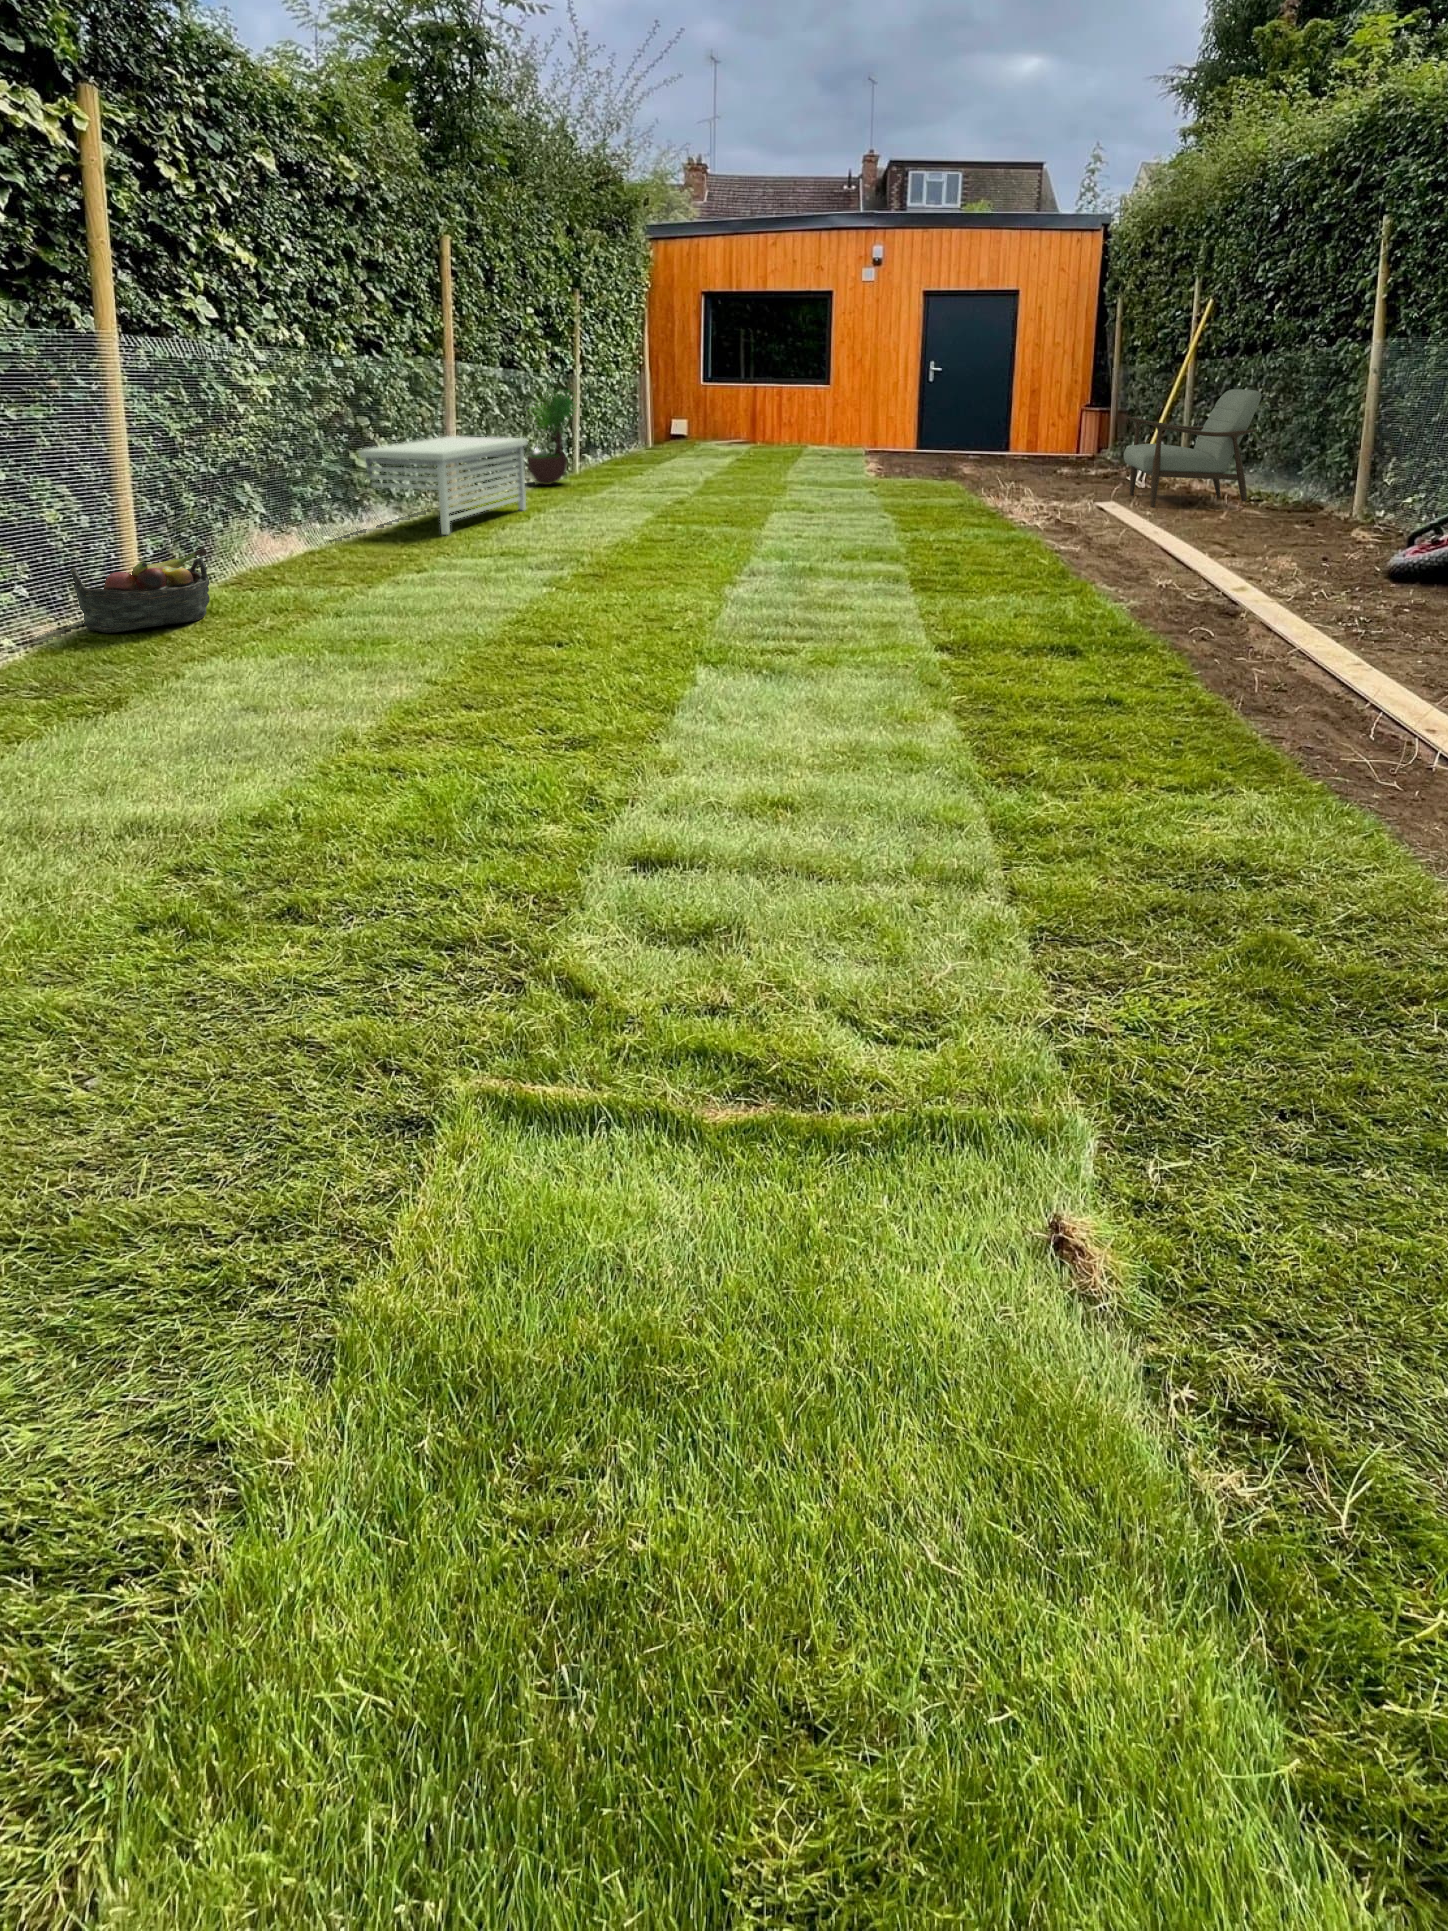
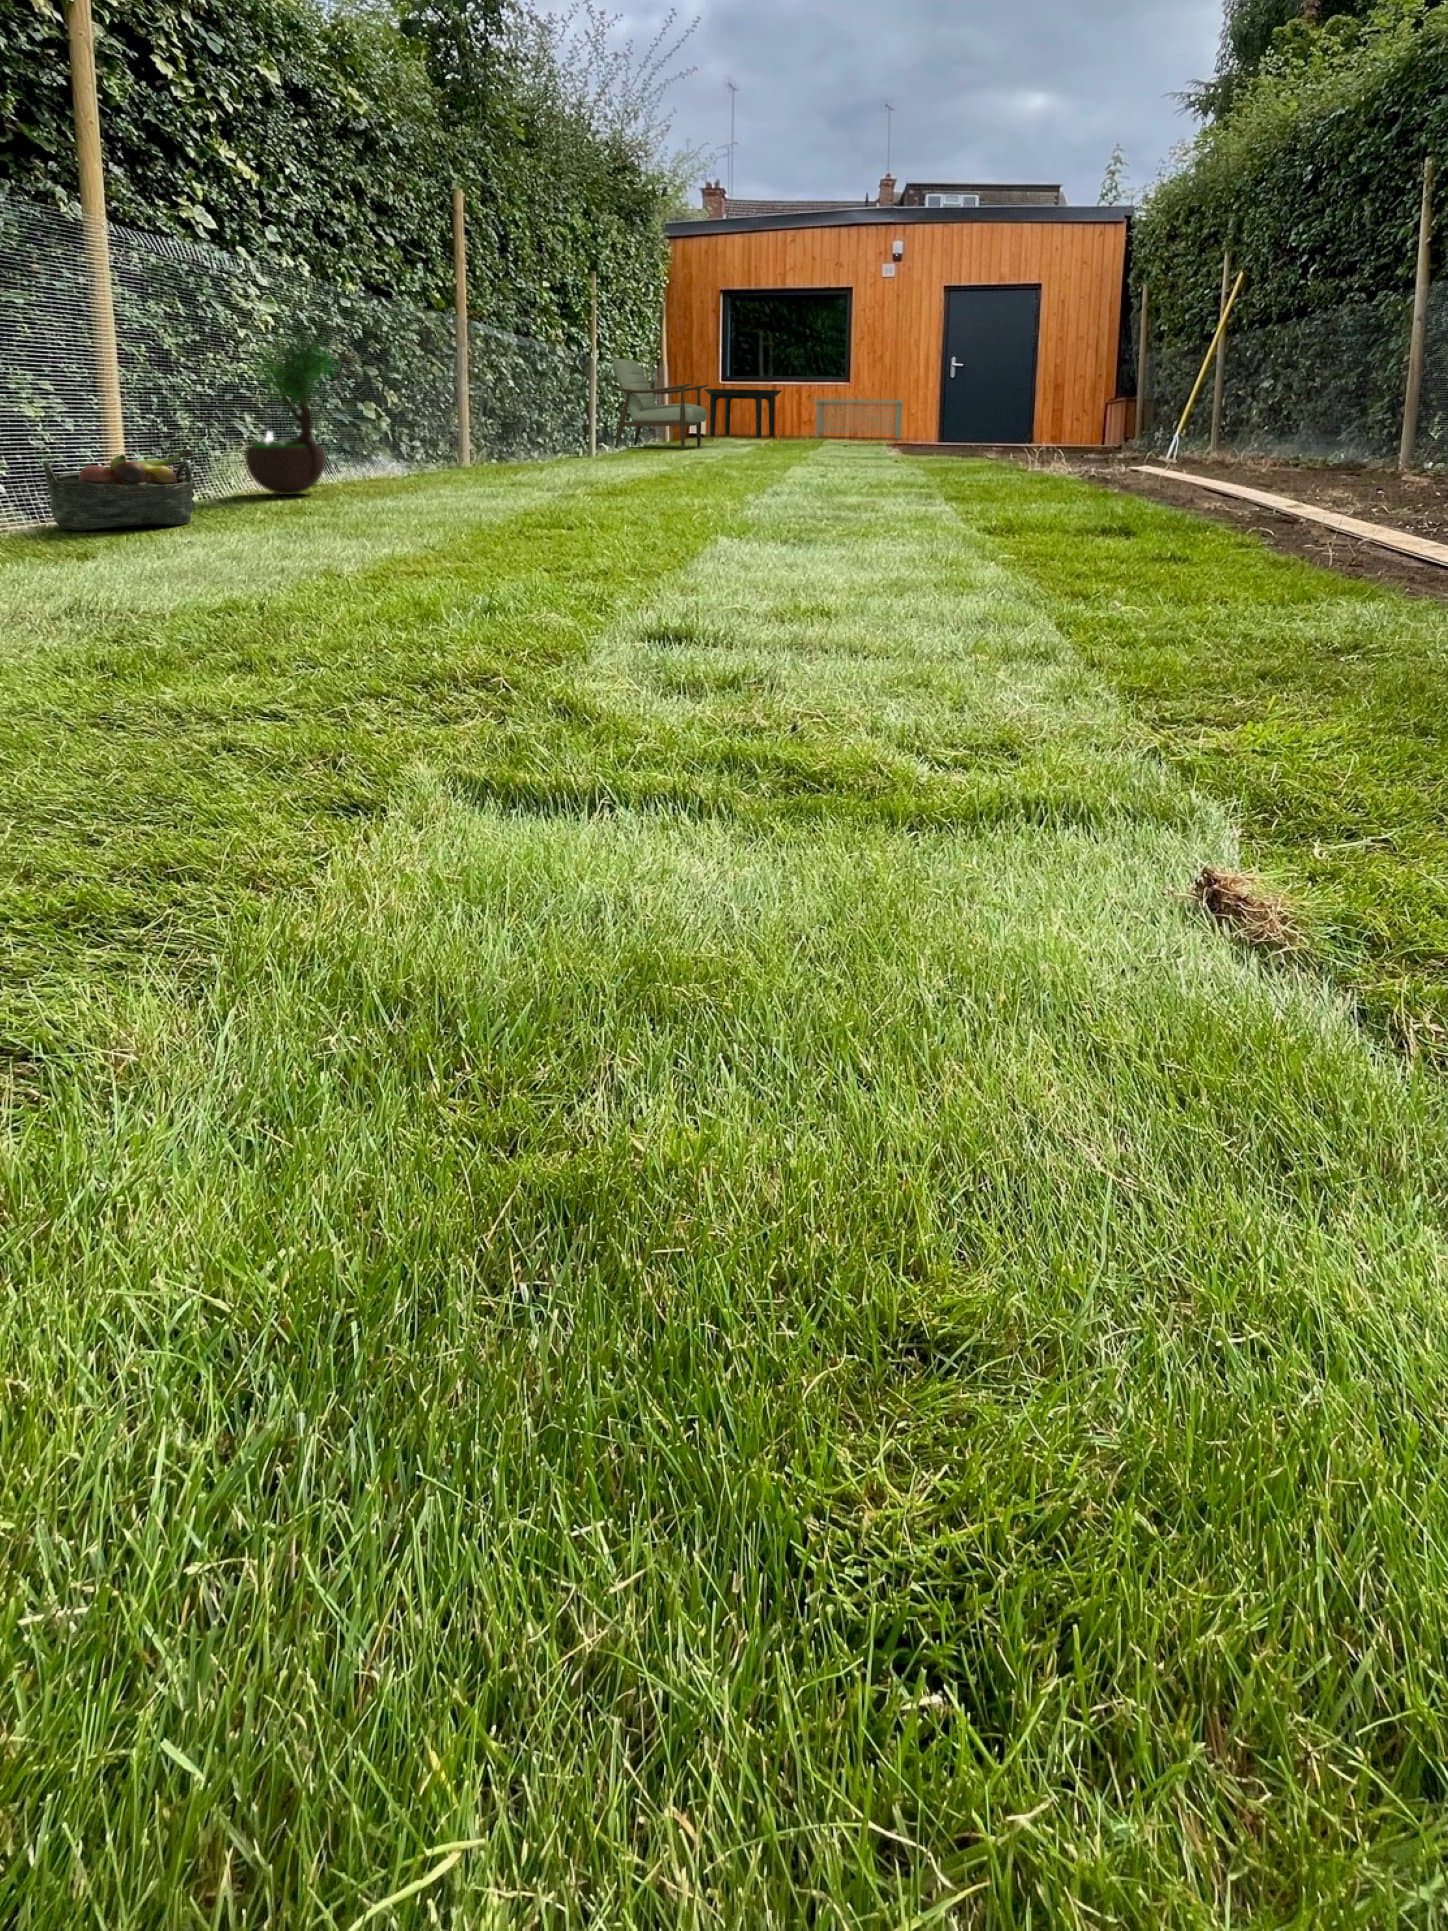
round table: none [687,389,765,438] -> present [704,389,782,437]
chair: present [1124,389,1262,507] -> present [612,359,708,450]
potted tree: present [528,391,576,485] -> present [245,331,339,495]
storage bench: present [359,436,527,535] -> present [814,399,903,439]

